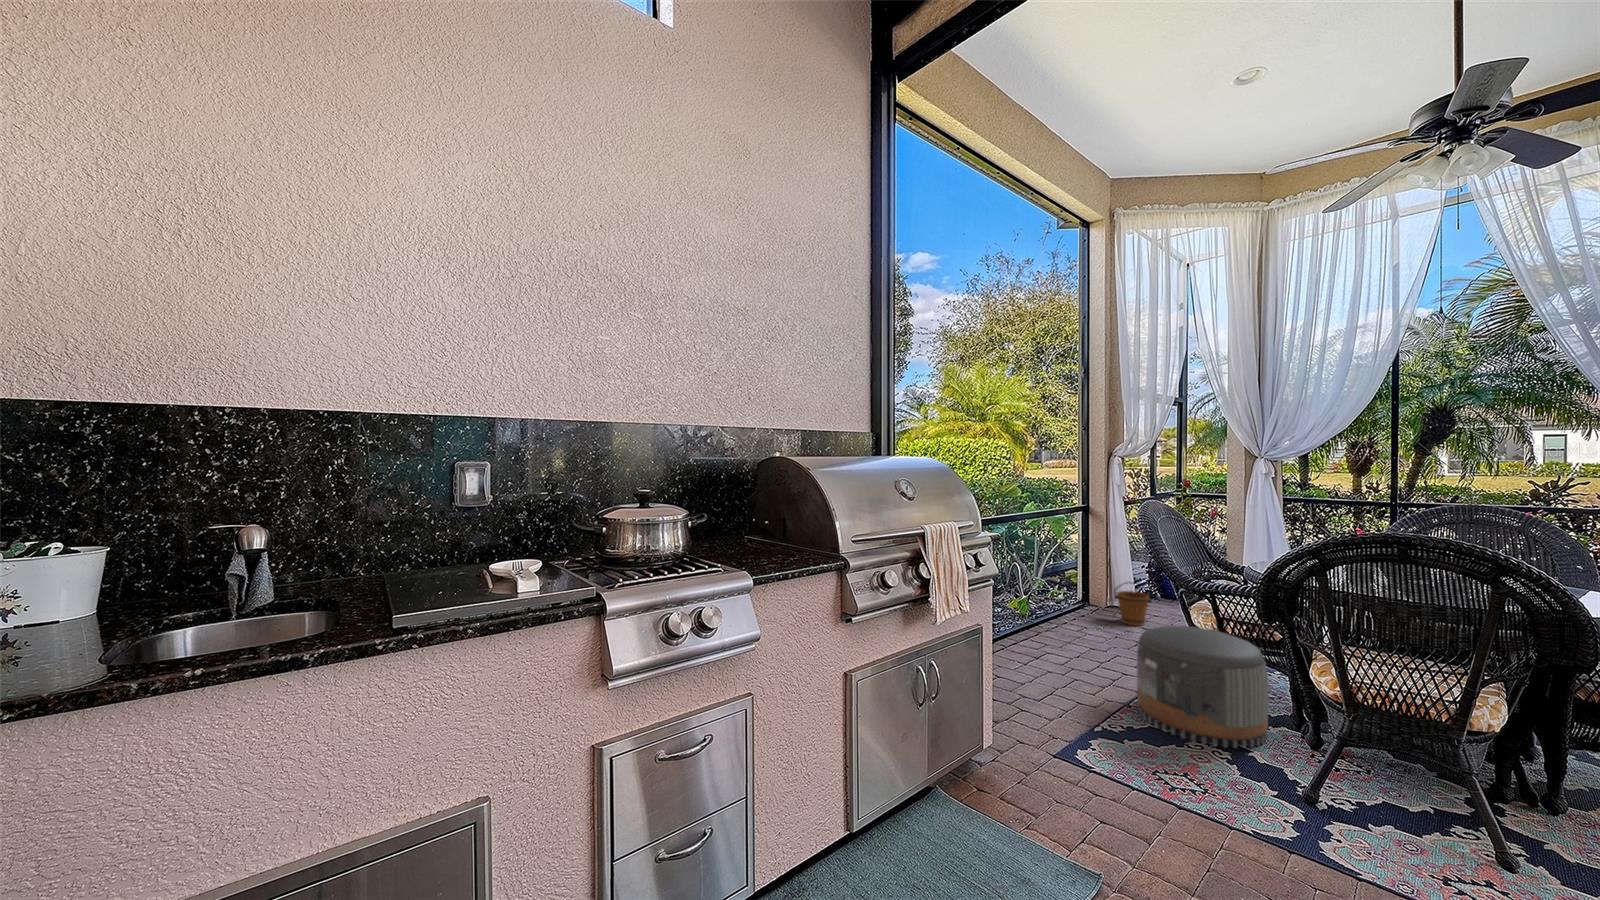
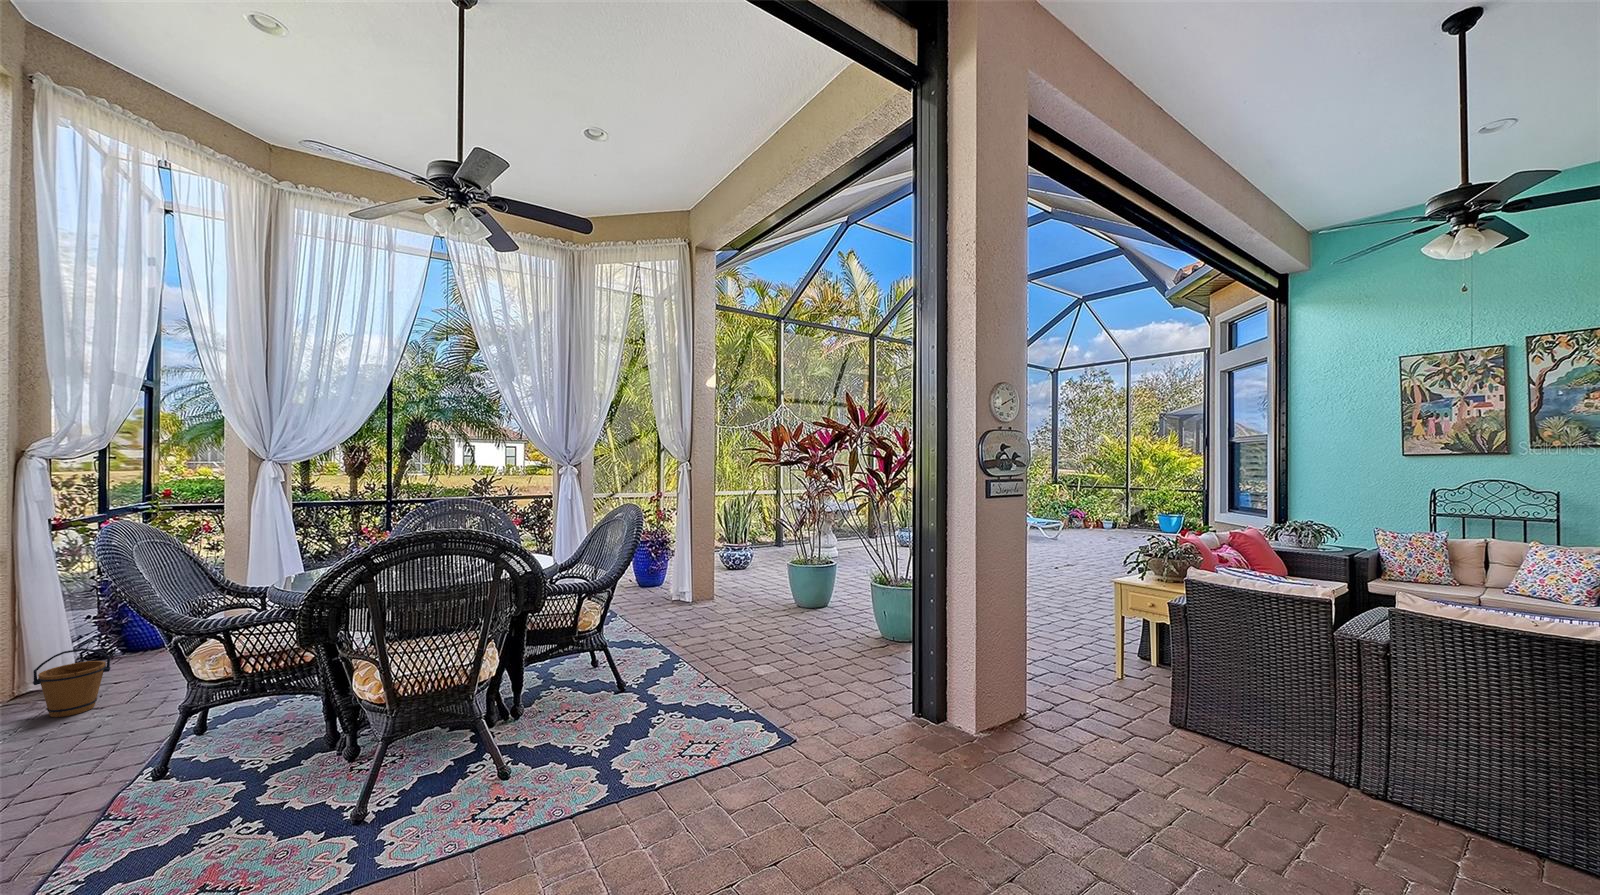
pouf: present [1137,626,1268,748] -> none [105,676,303,849]

